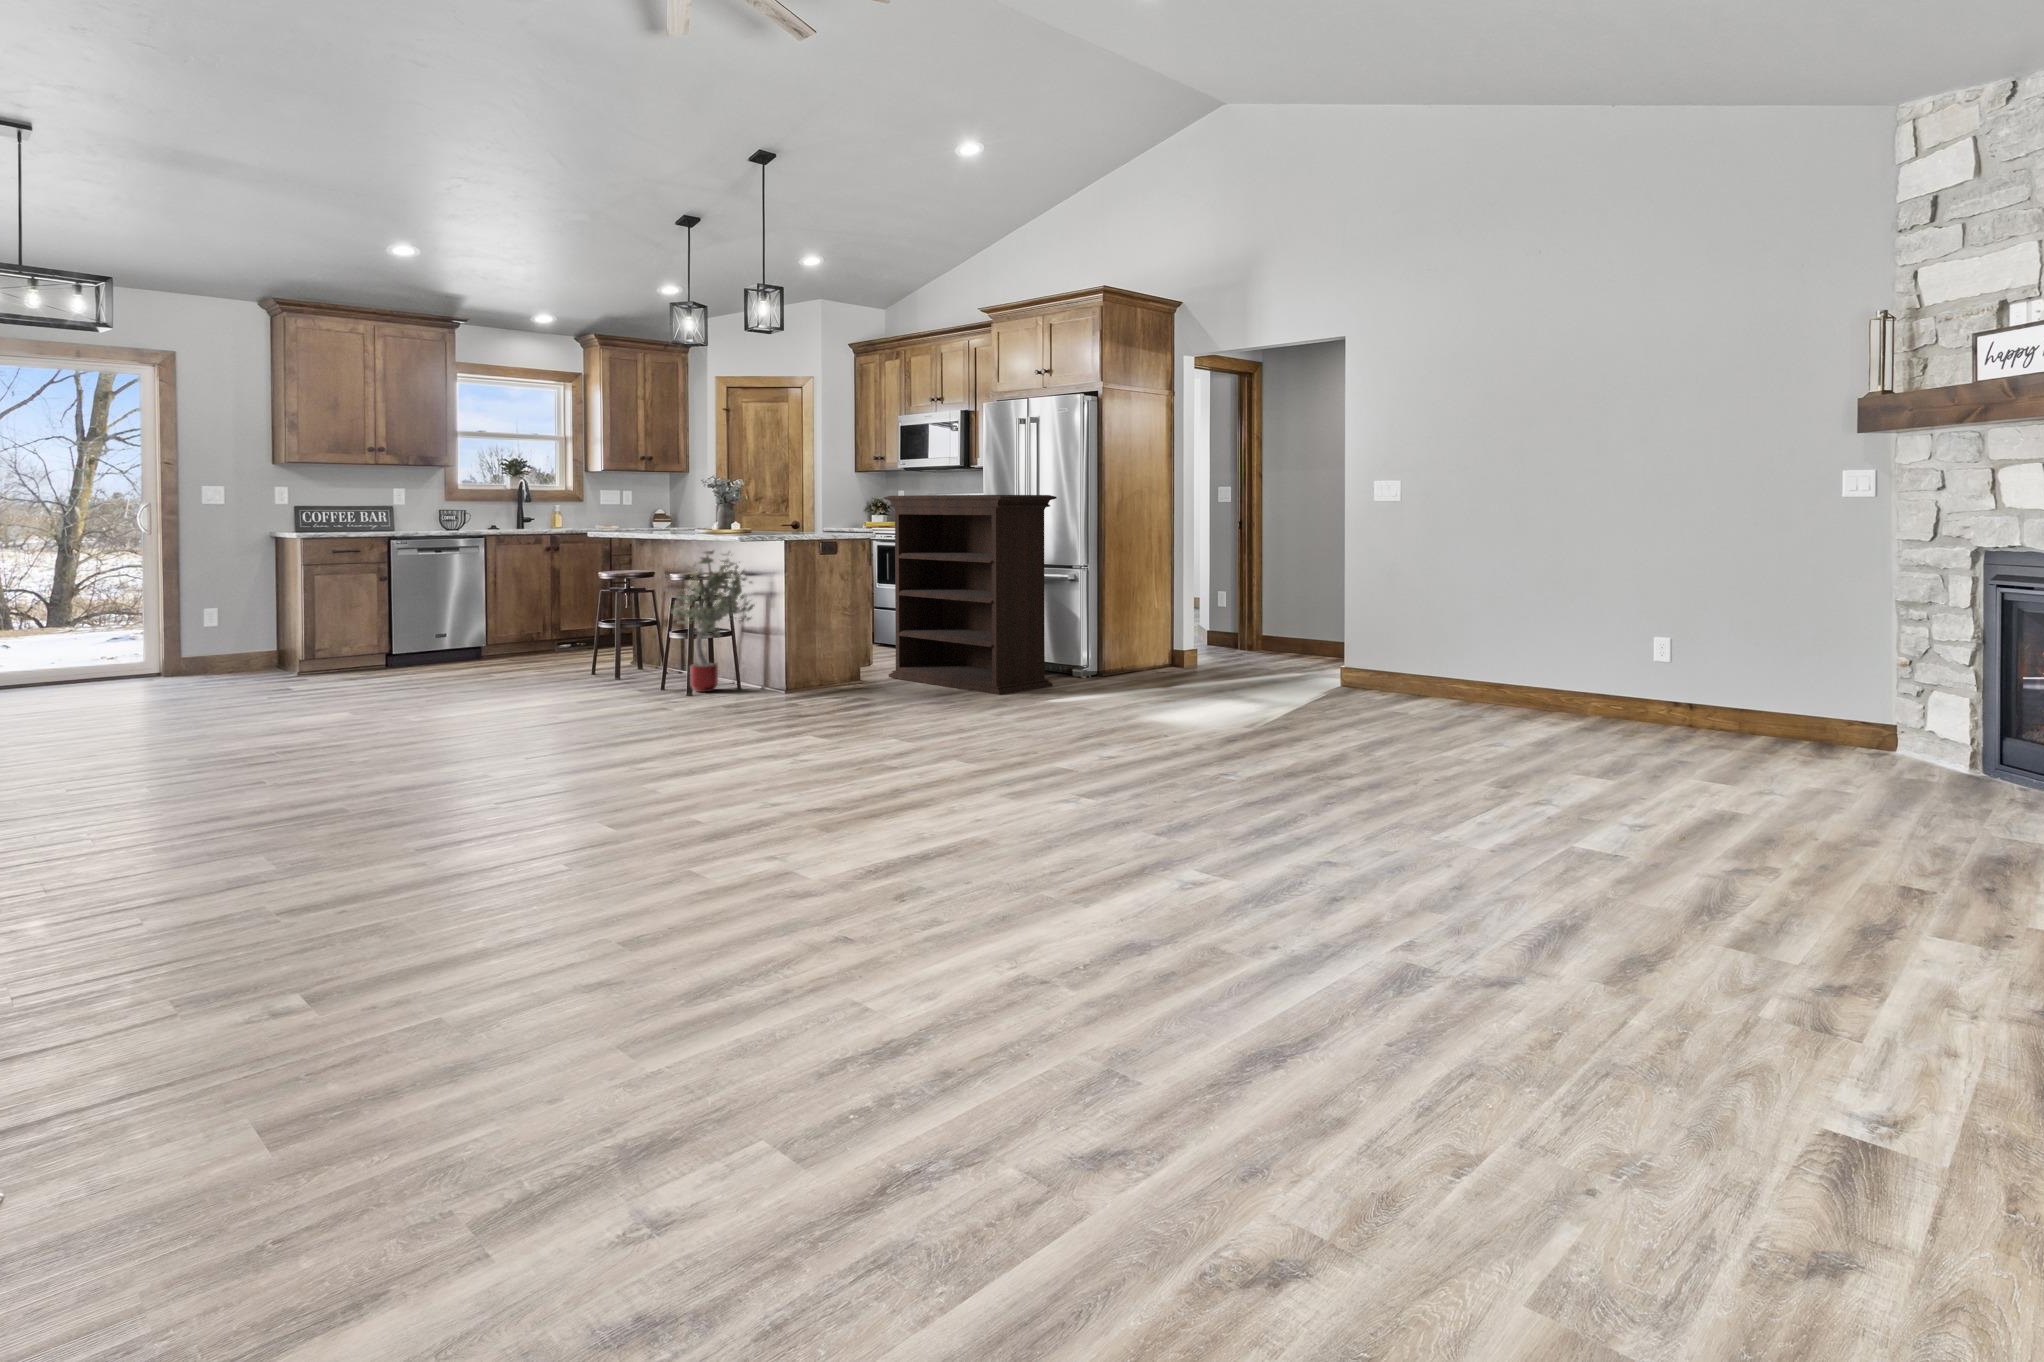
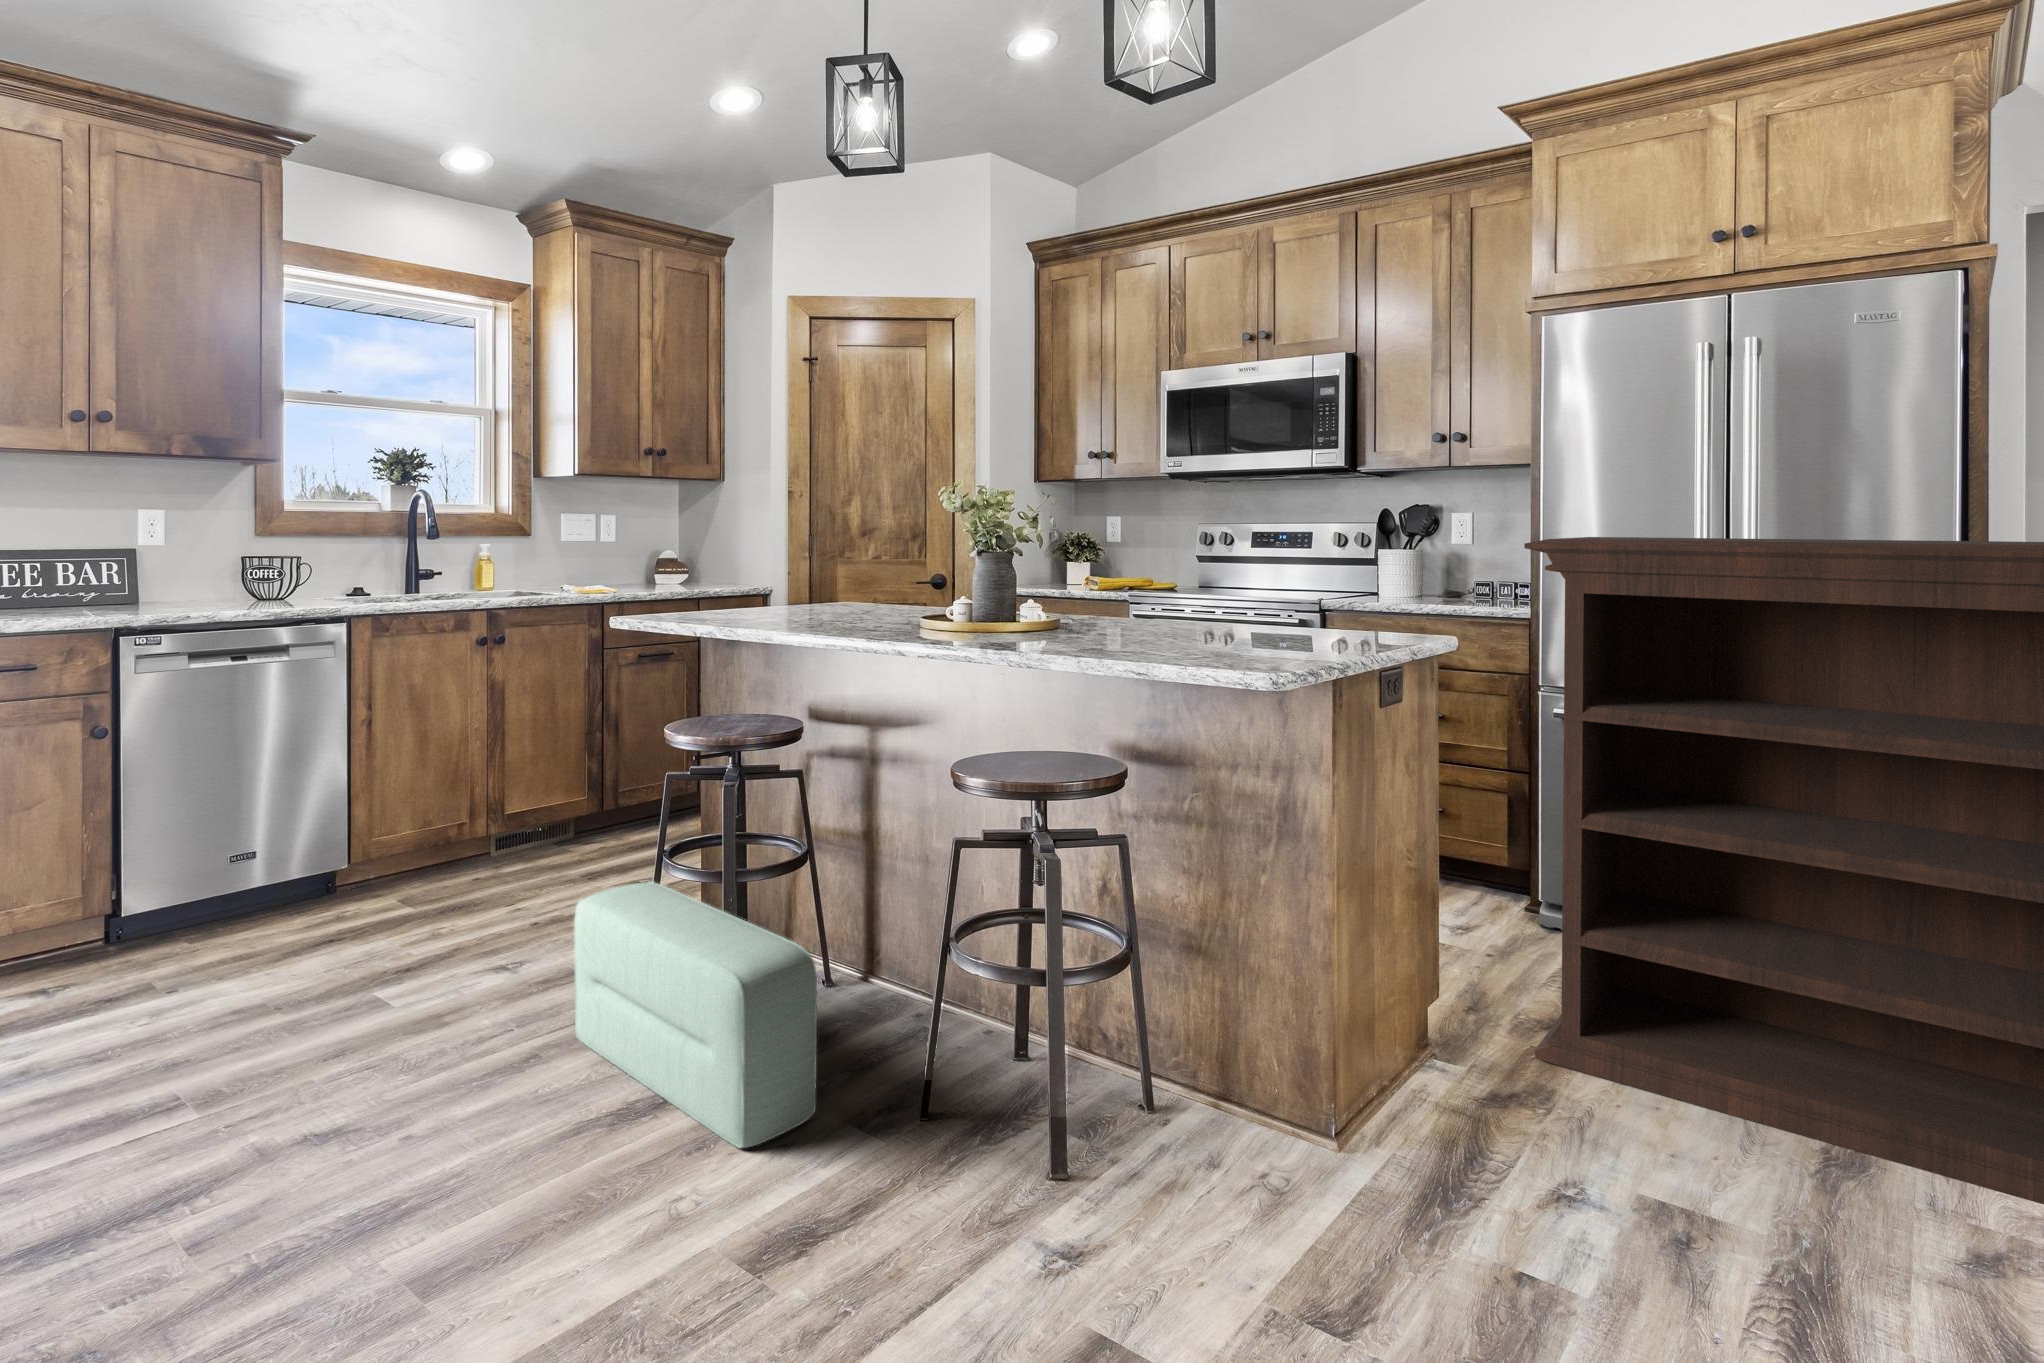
potted tree: present [670,551,754,692] -> none [966,726,1340,1221]
pouf: none [560,623,628,686] -> present [574,882,817,1148]

